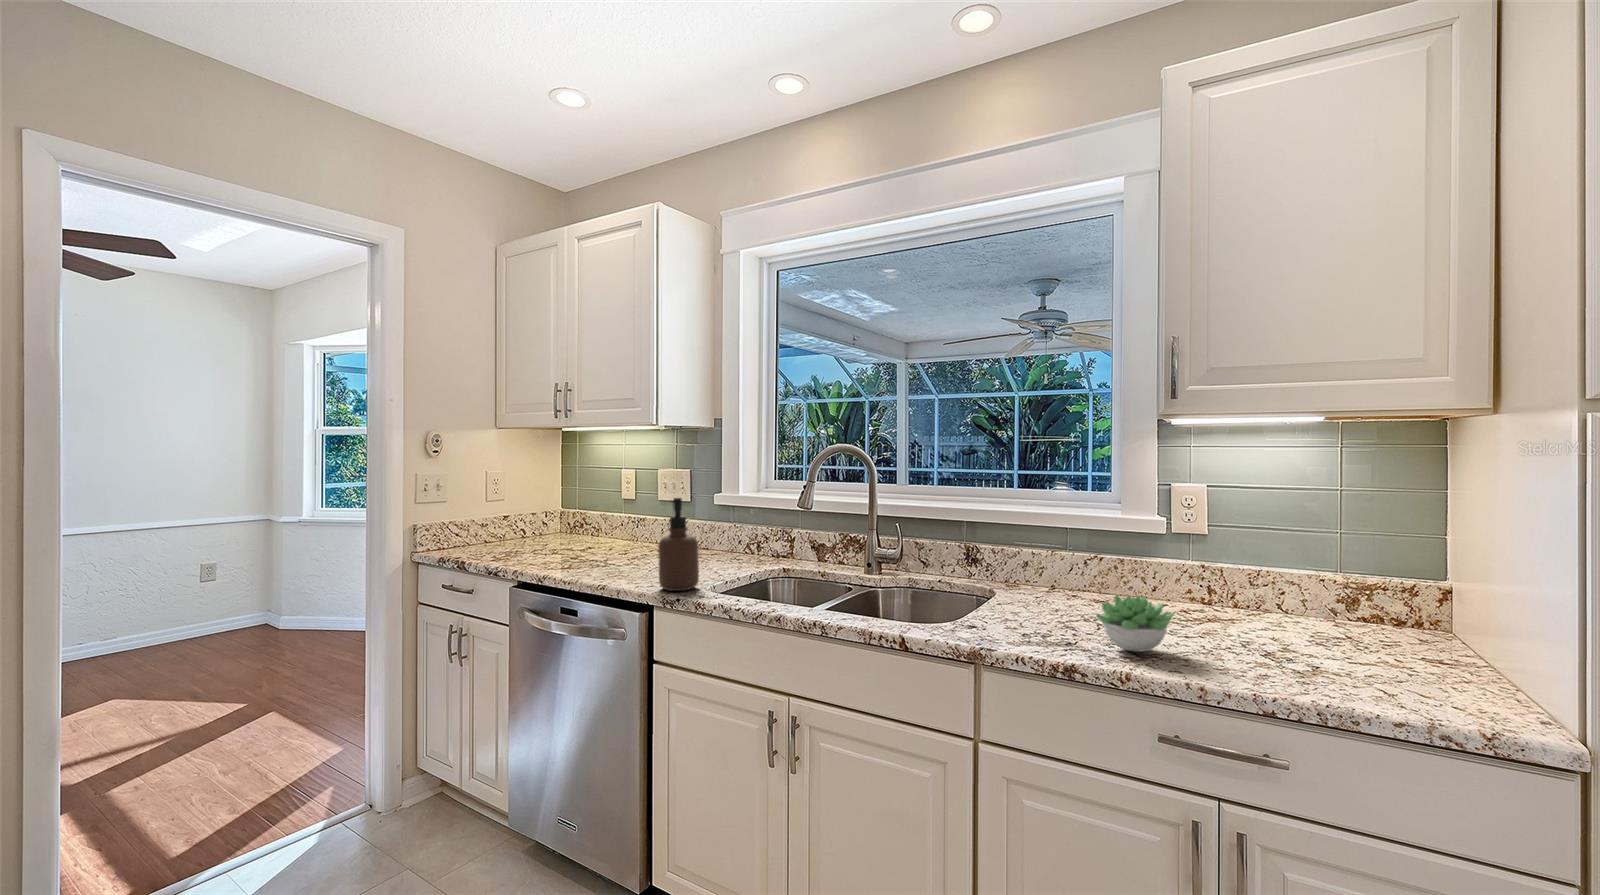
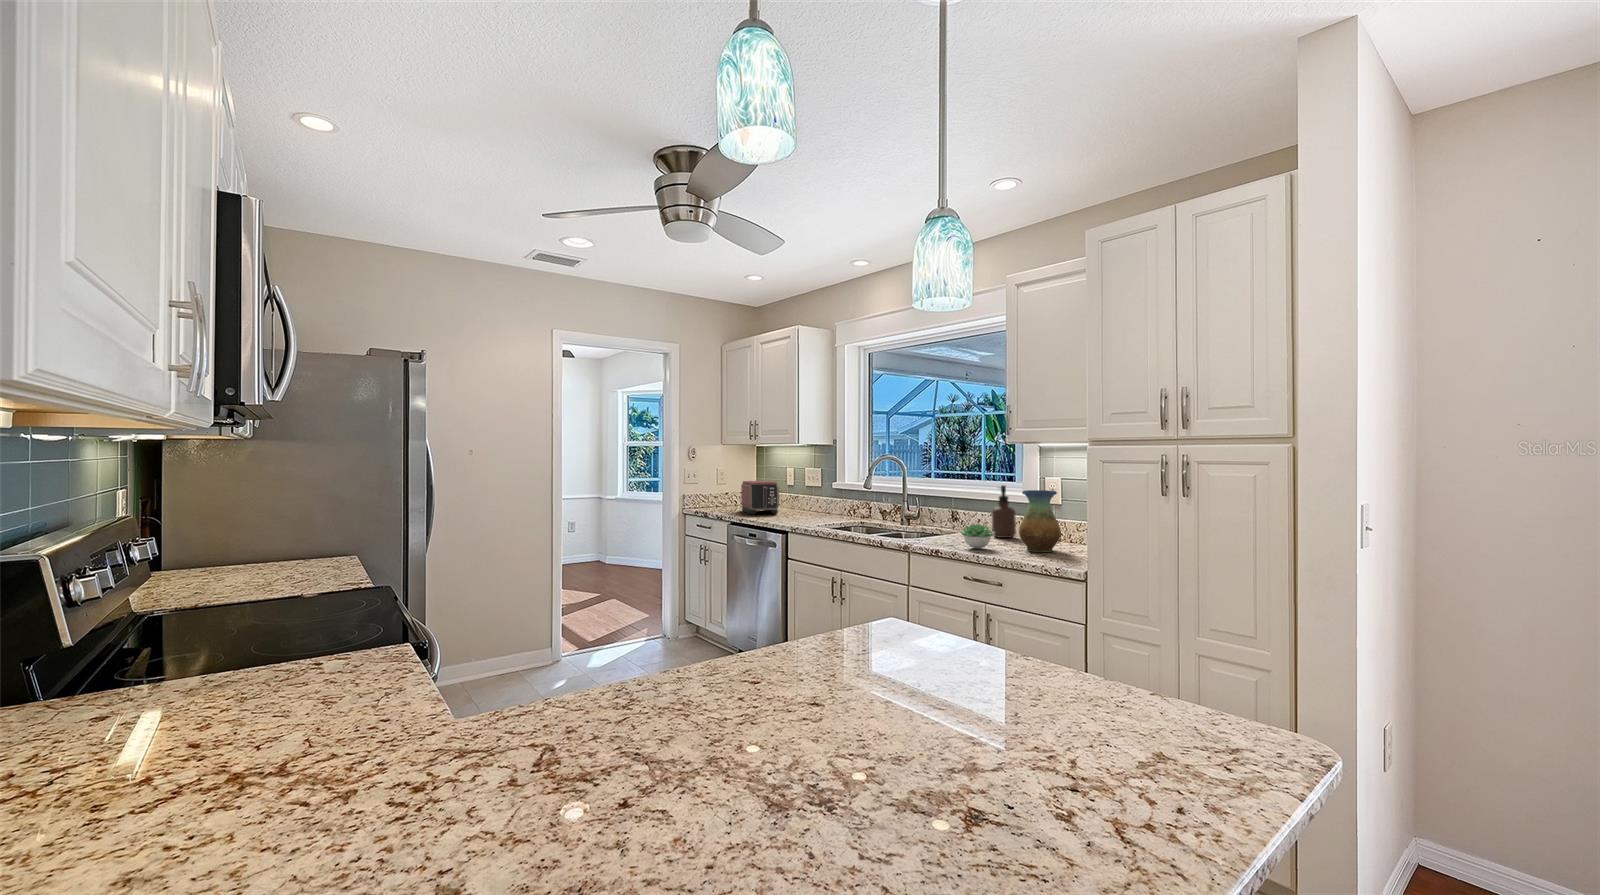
toaster: none [538,493,614,558] -> present [741,481,779,514]
soap dispenser: present [658,498,699,591] -> present [992,485,1016,538]
vase: none [1209,516,1310,654] -> present [1019,490,1061,552]

